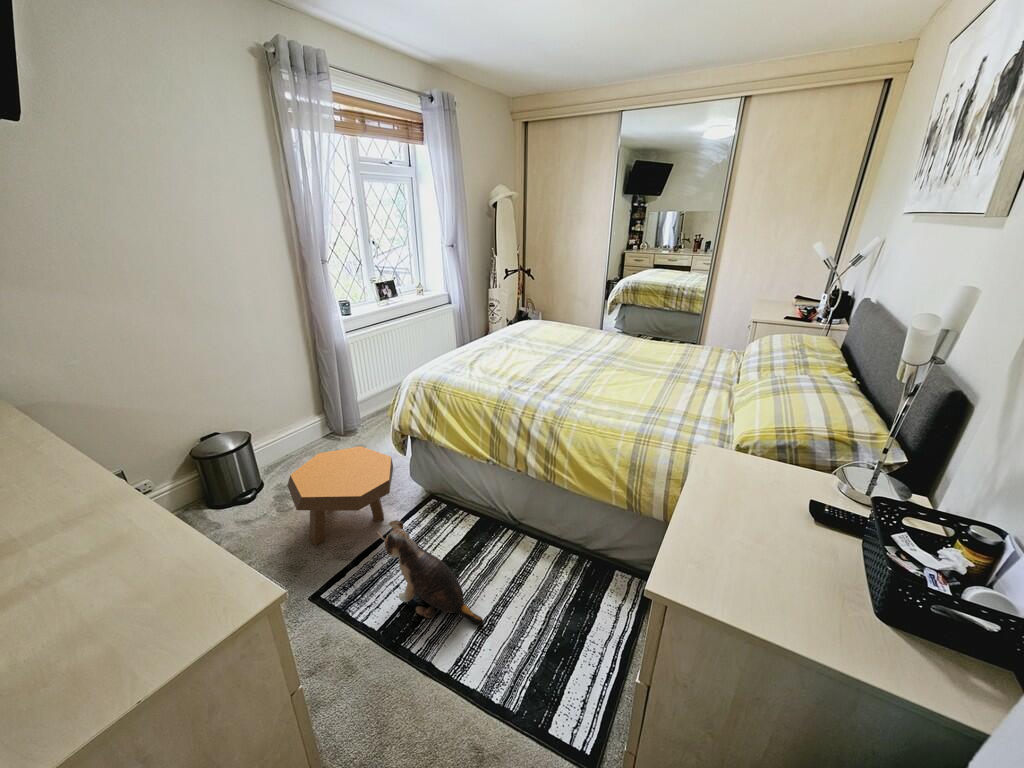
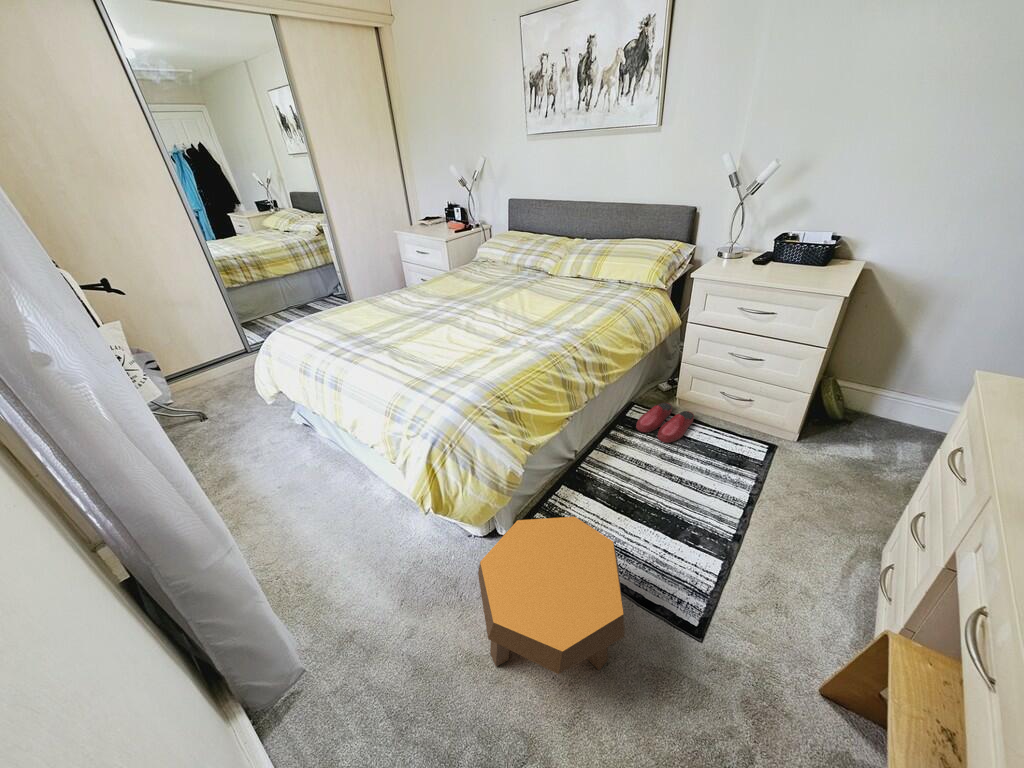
plush toy: present [378,520,483,625] -> none [649,485,701,546]
slippers: none [567,577,656,652] -> present [636,403,694,443]

